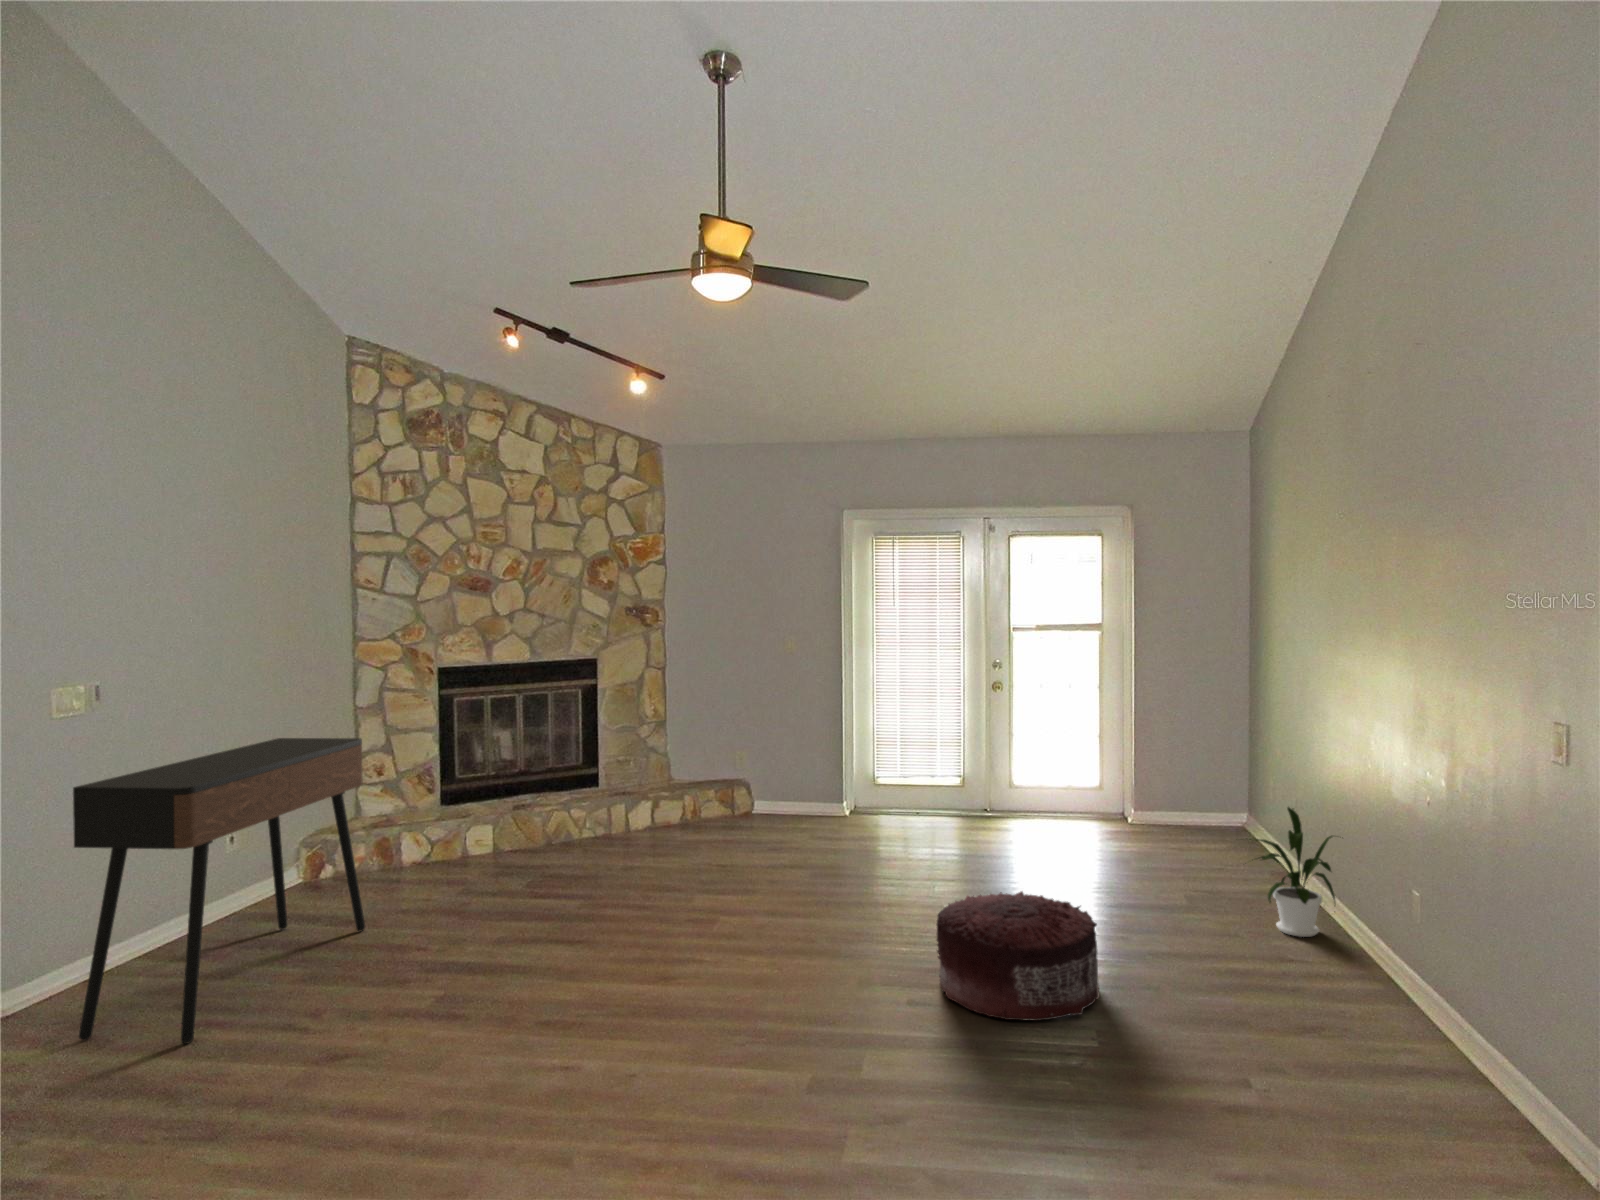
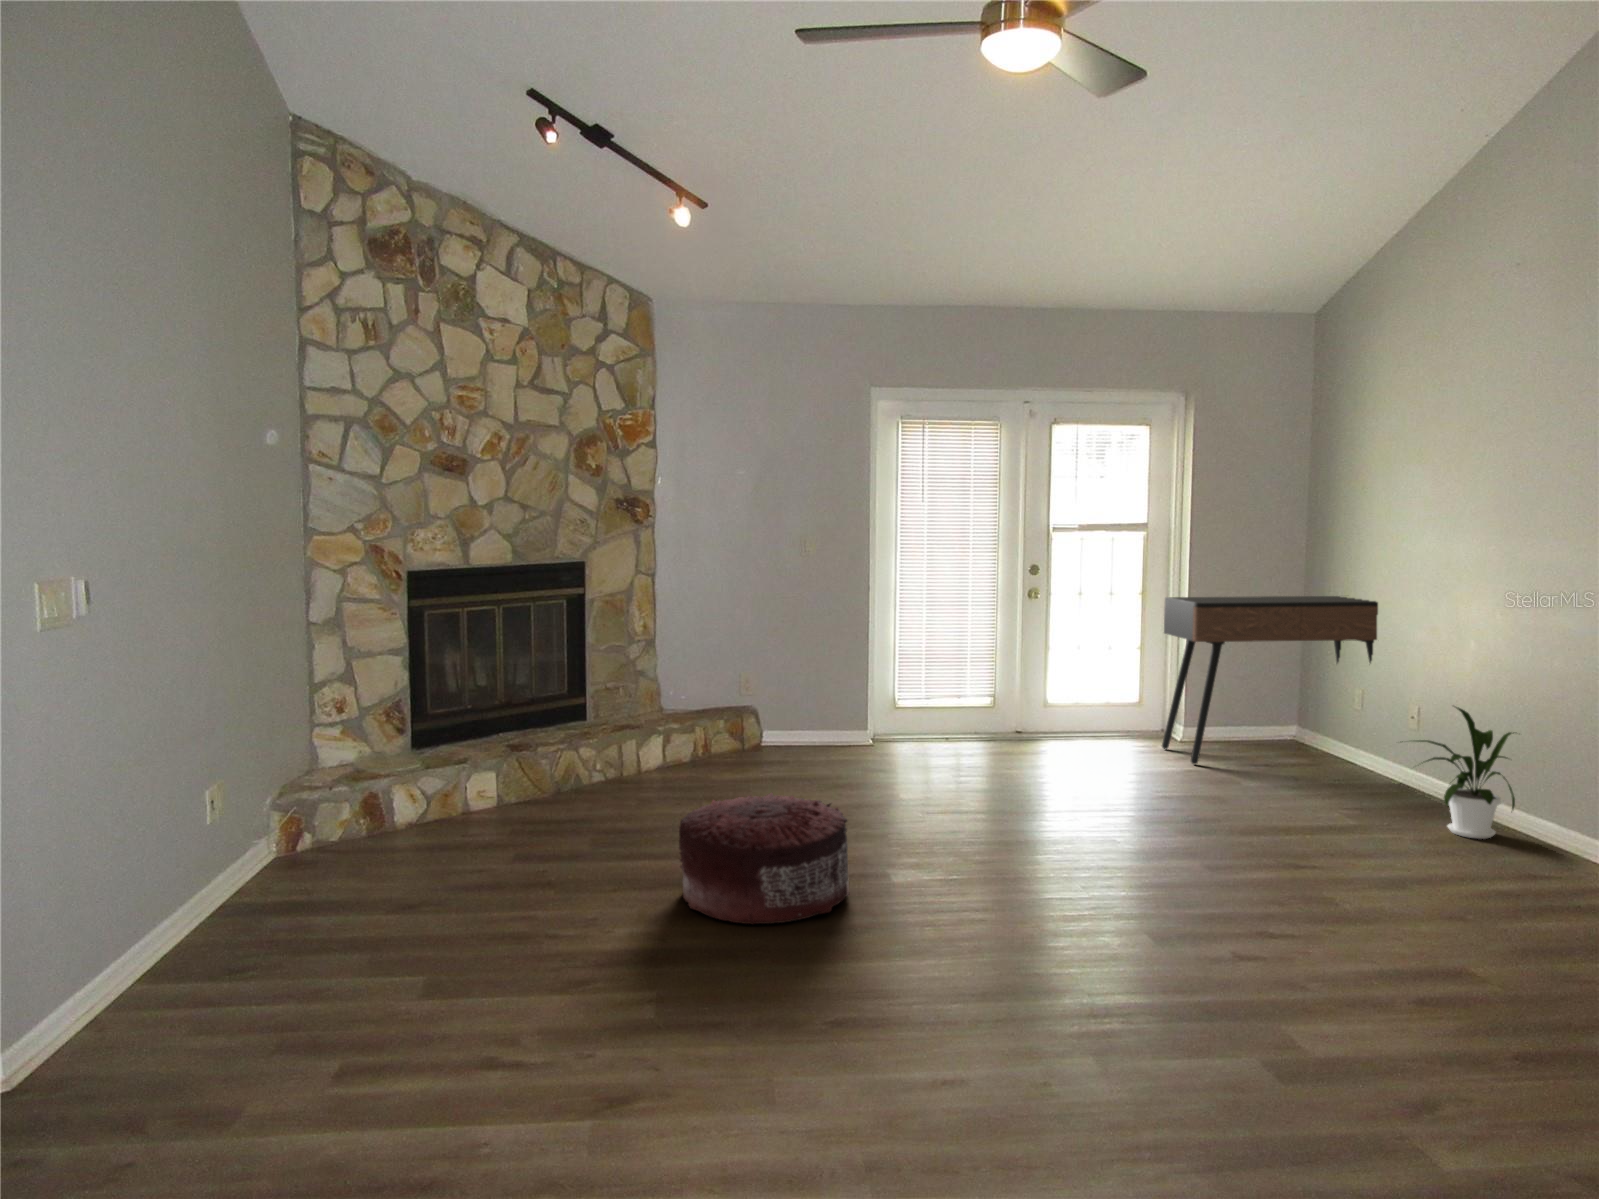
console table: present [73,738,365,1044] -> present [1162,596,1378,764]
pouf: present [937,891,1099,1021] -> present [679,793,849,924]

